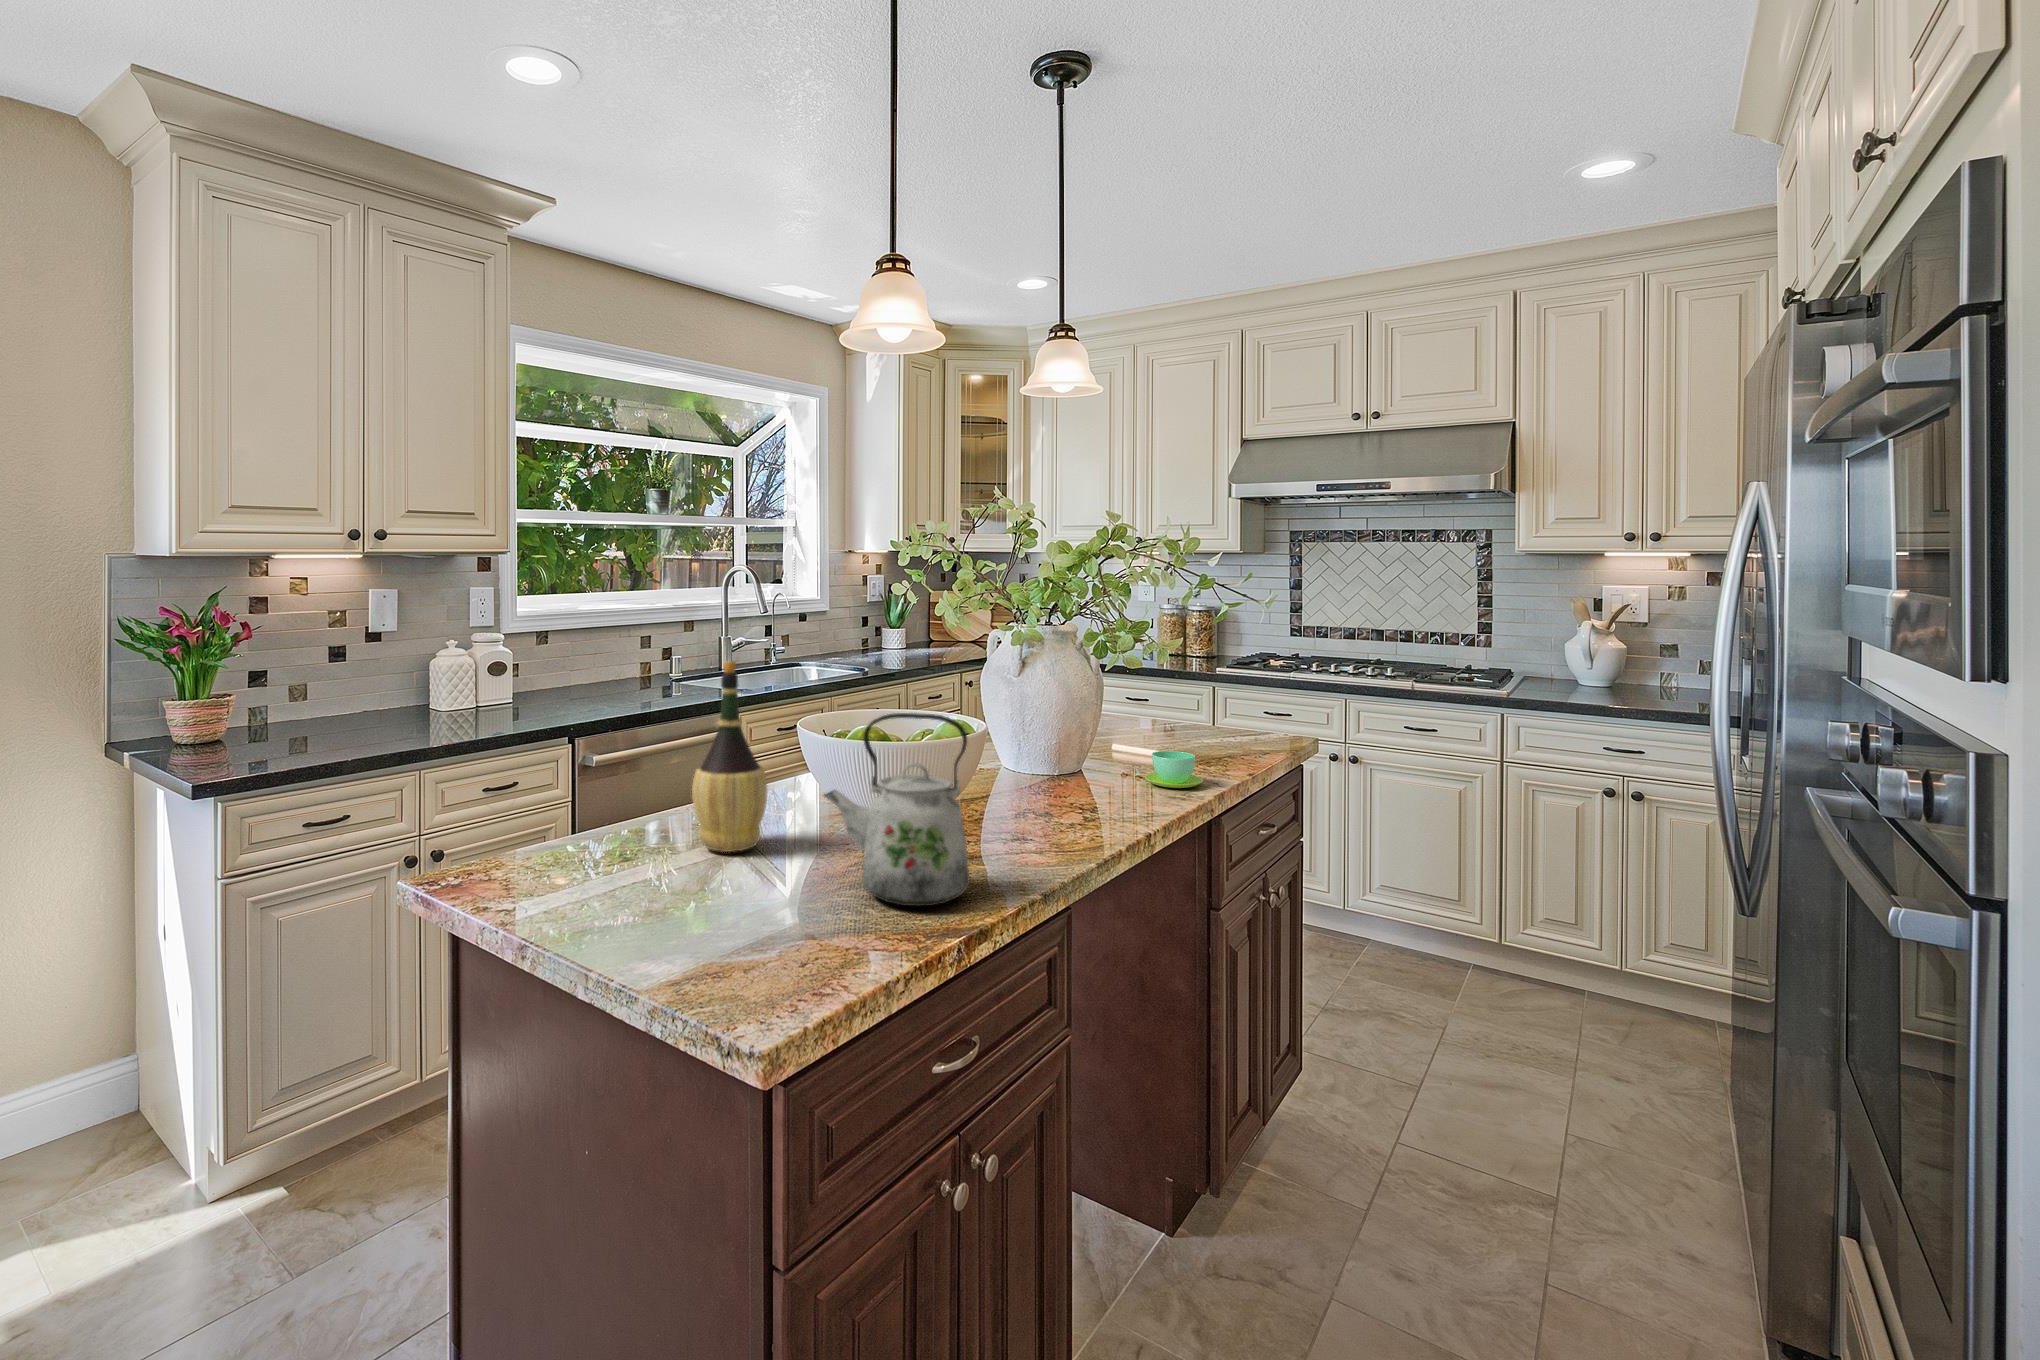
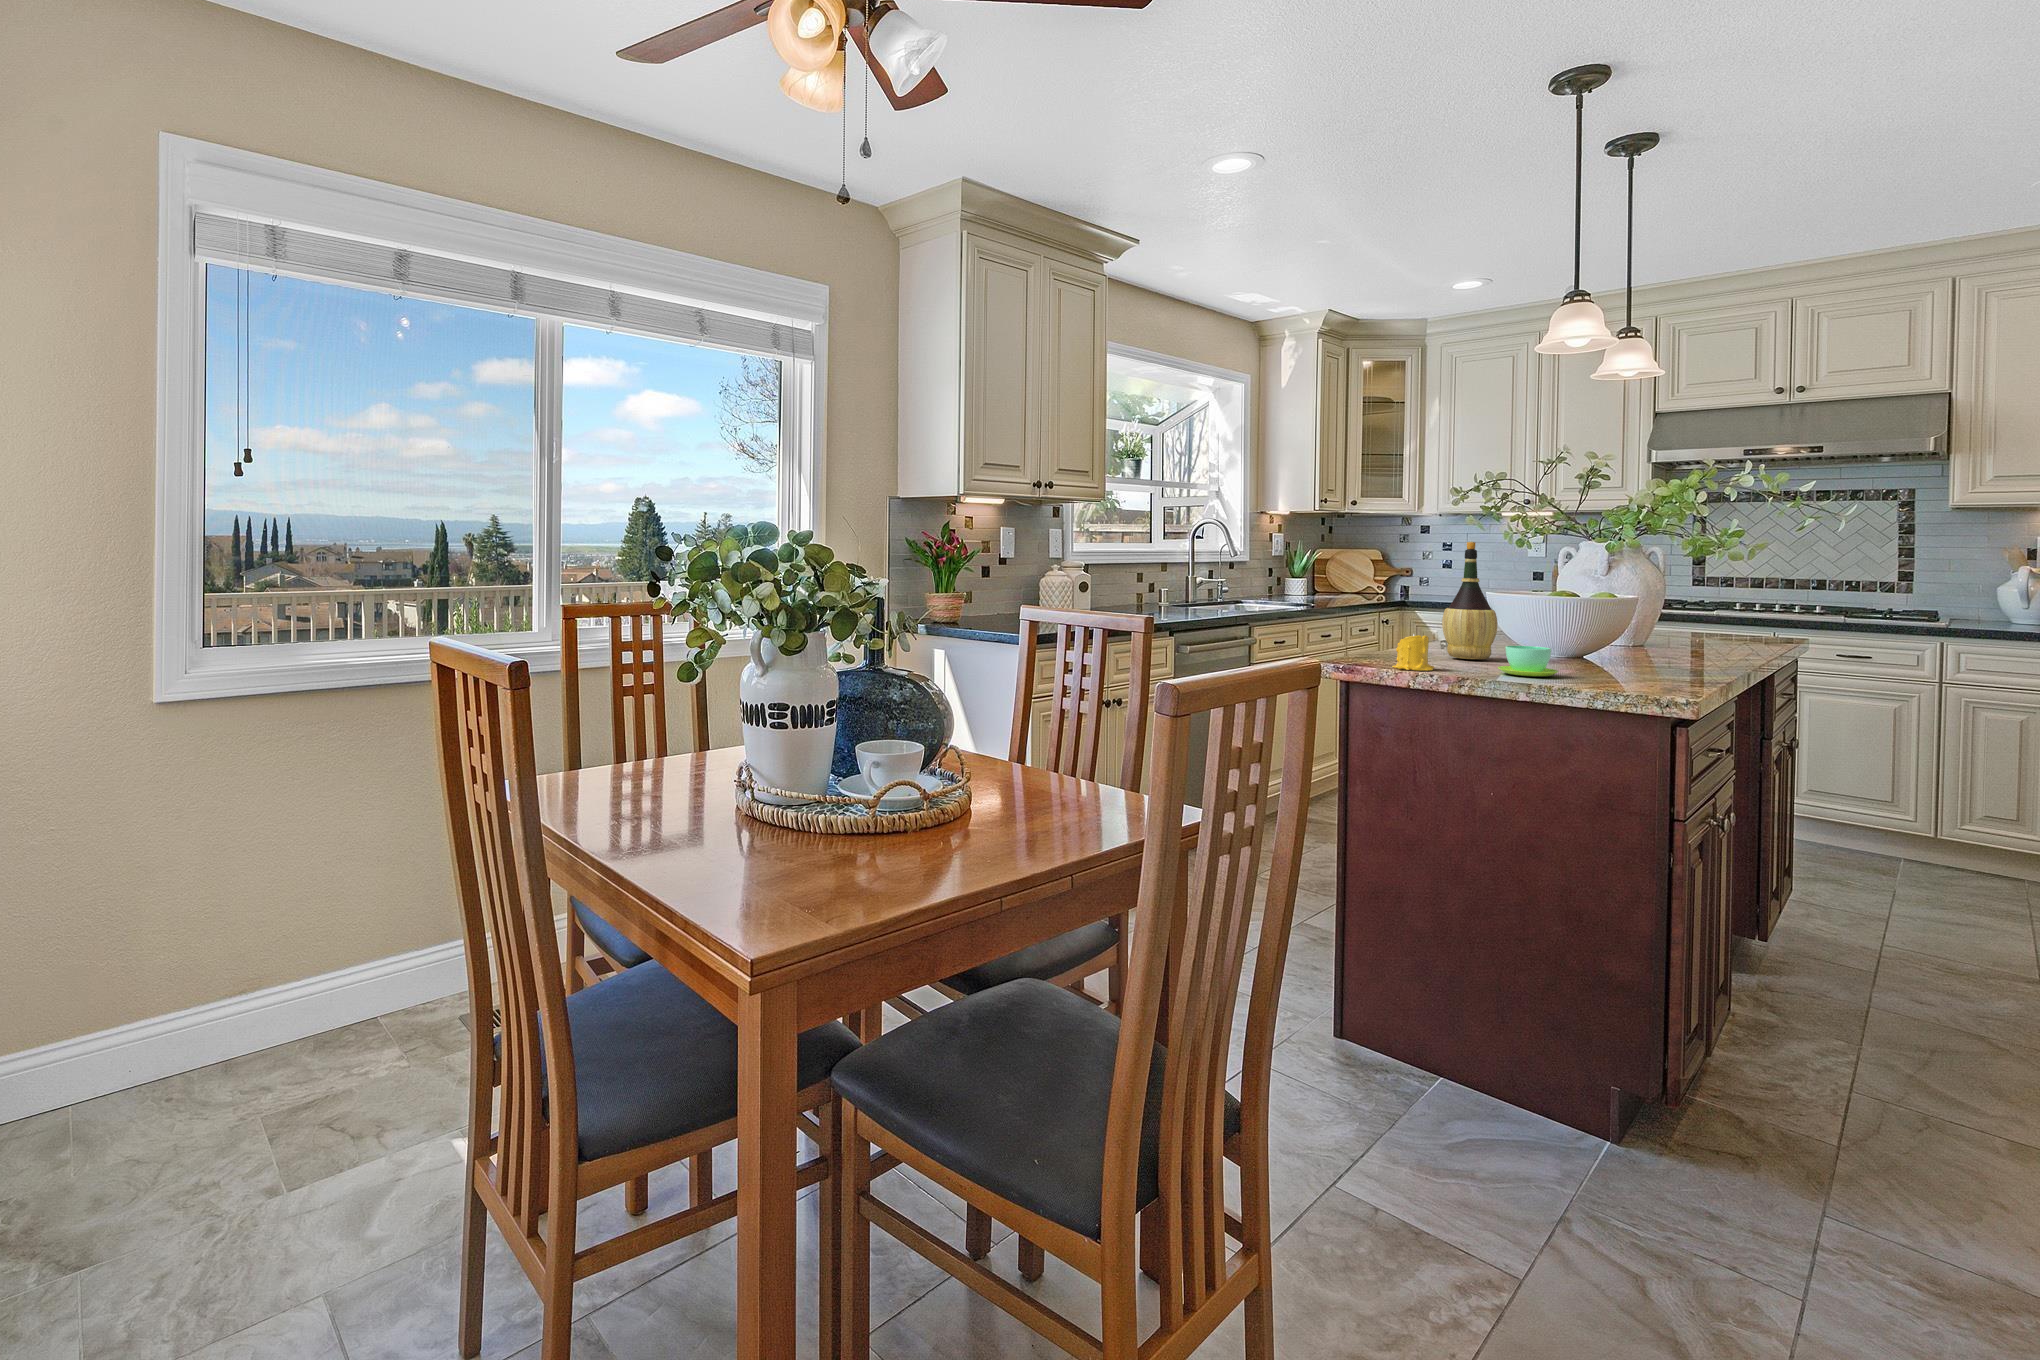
kettle: present [824,713,969,906] -> none [1579,564,1688,676]
cup: present [1145,751,1203,788] -> present [1498,646,1559,677]
candle: none [498,844,574,918] -> present [1392,635,1434,671]

